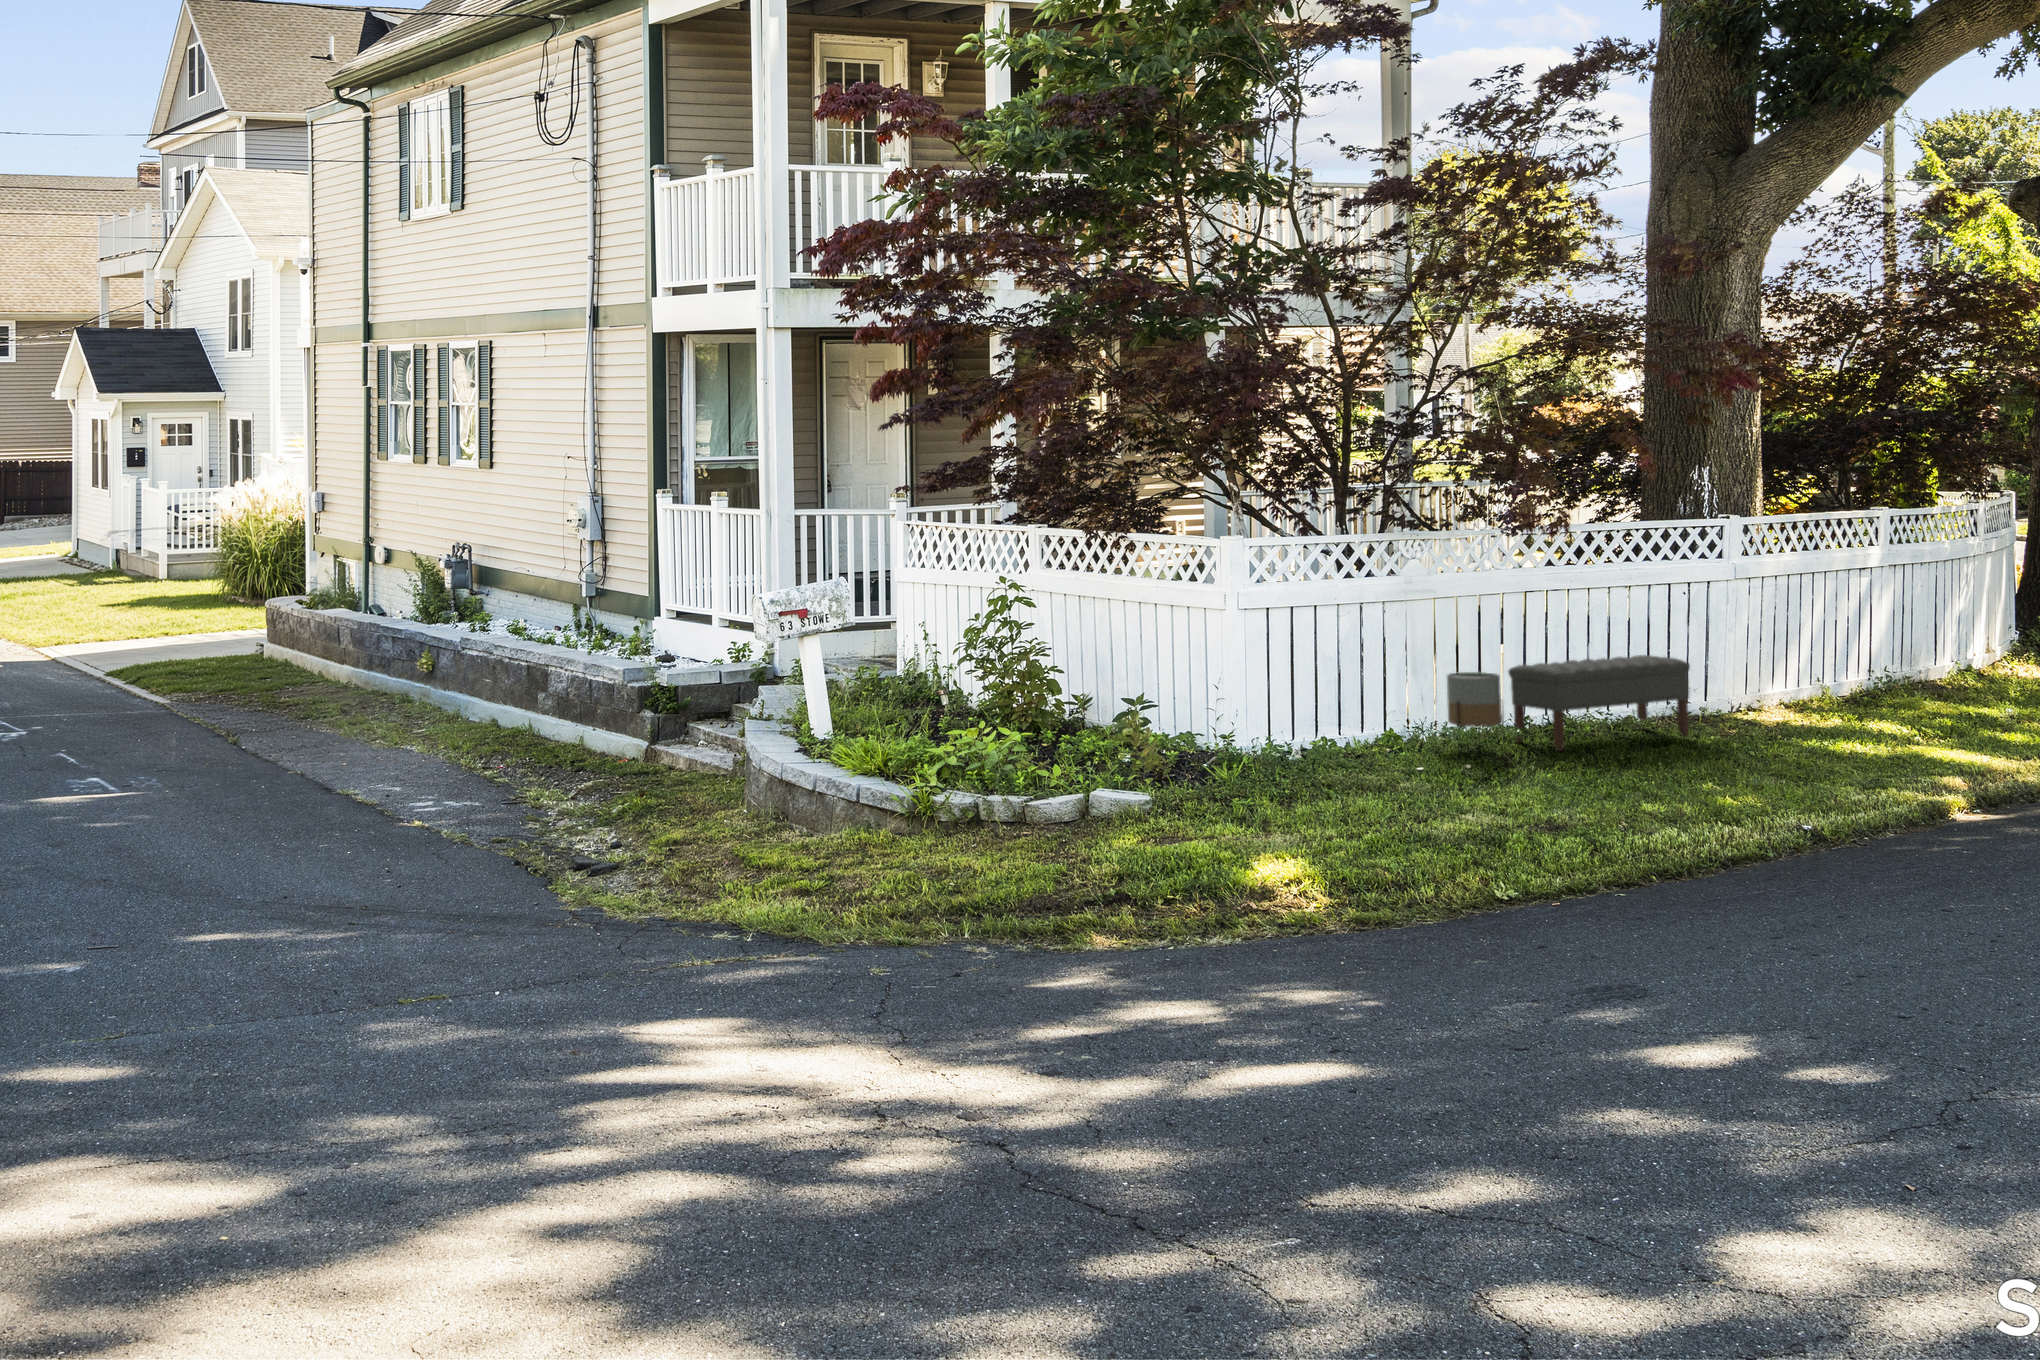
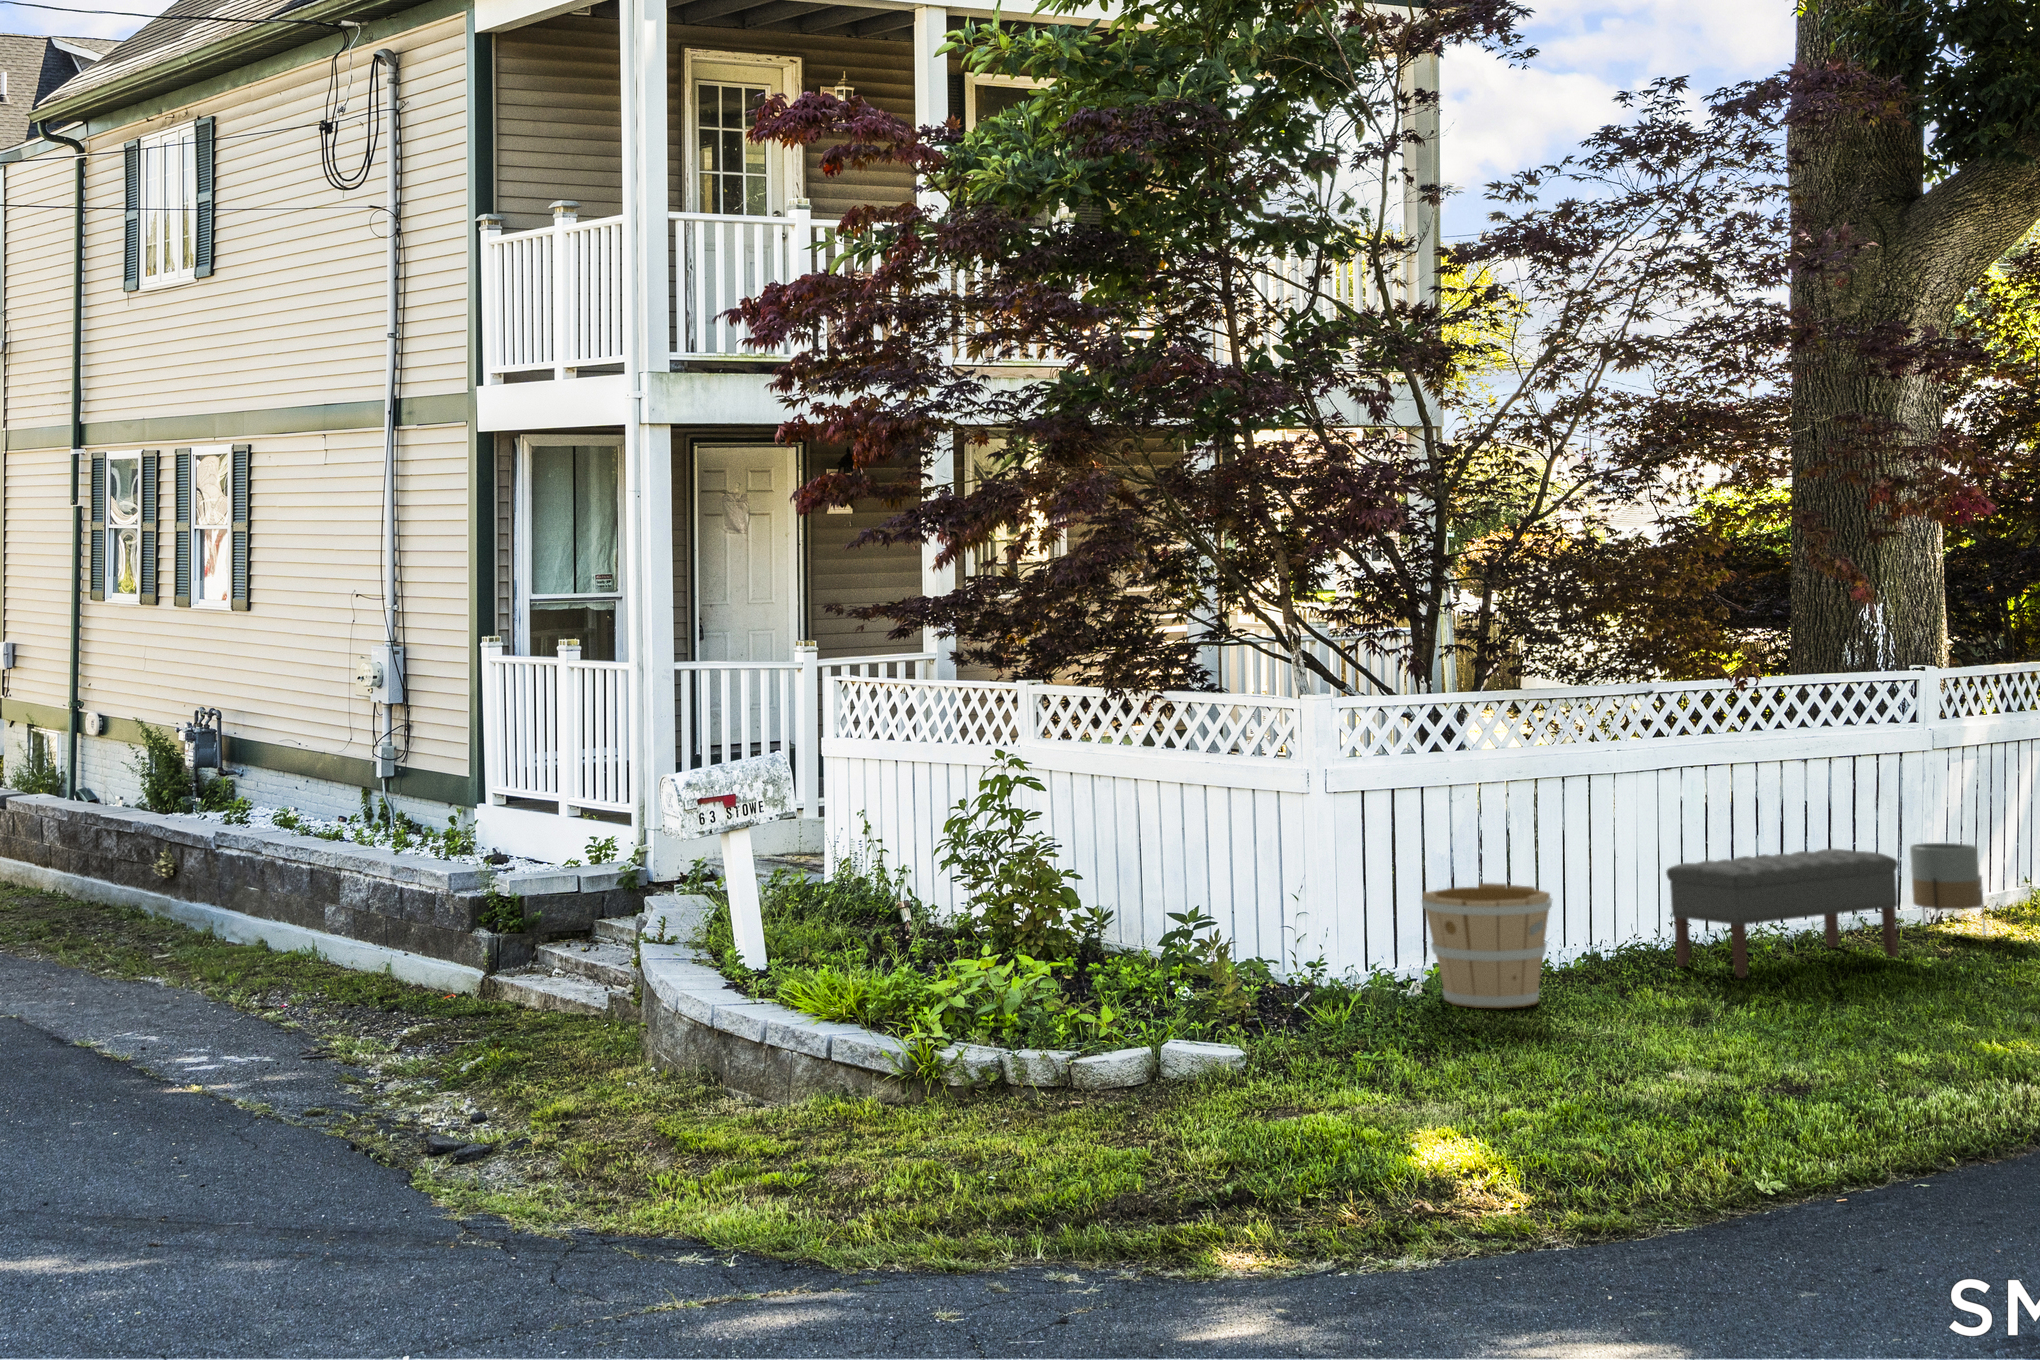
planter: present [1447,672,1505,738] -> present [1910,843,1985,938]
wooden bucket: none [1309,678,1408,771] -> present [1422,883,1553,1008]

